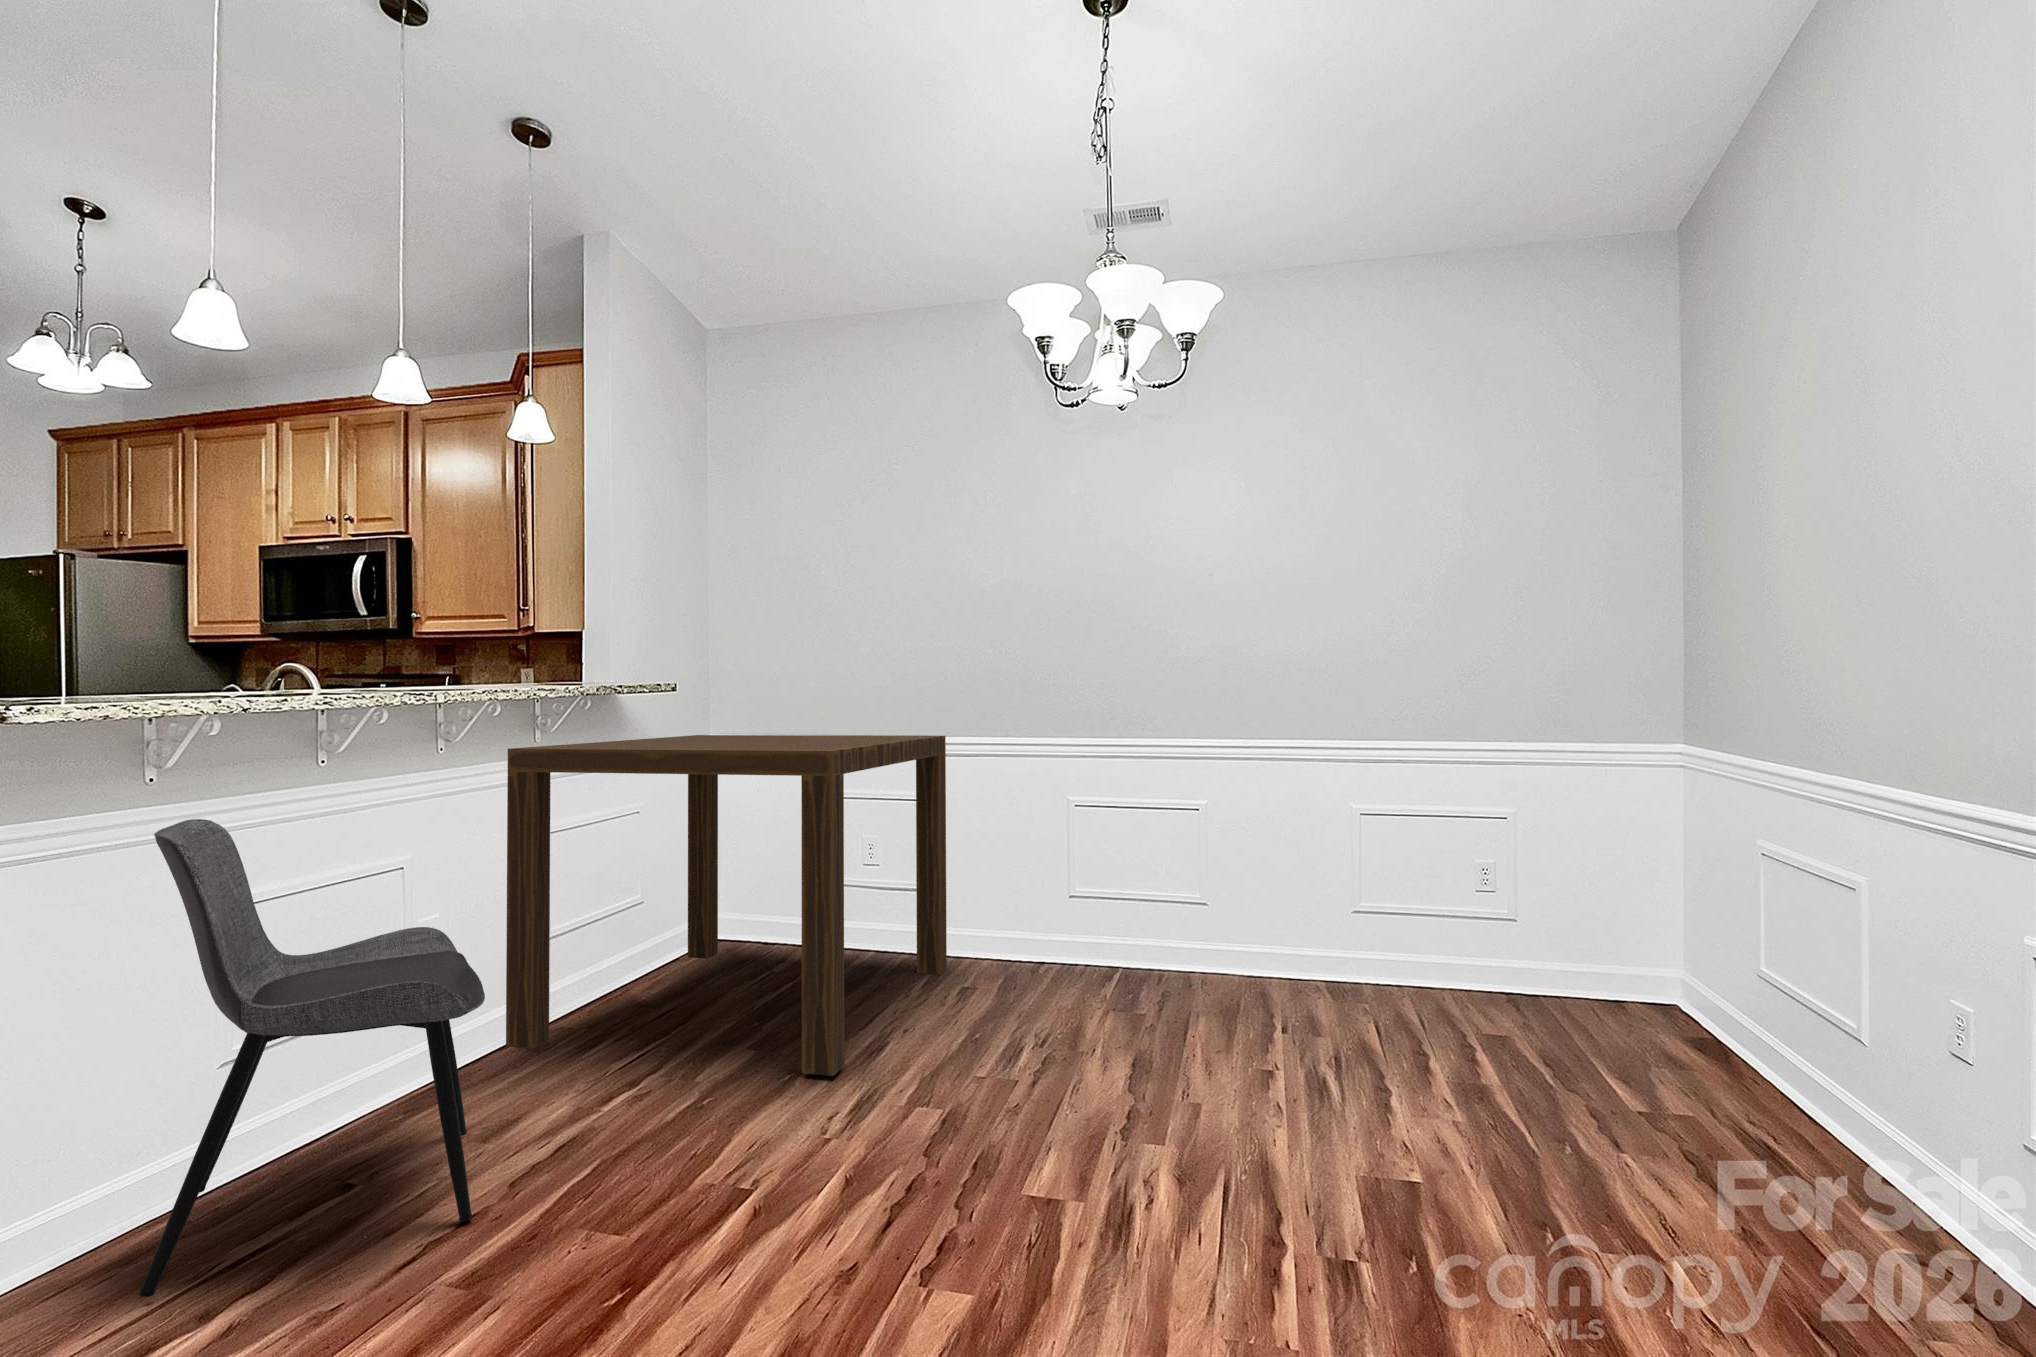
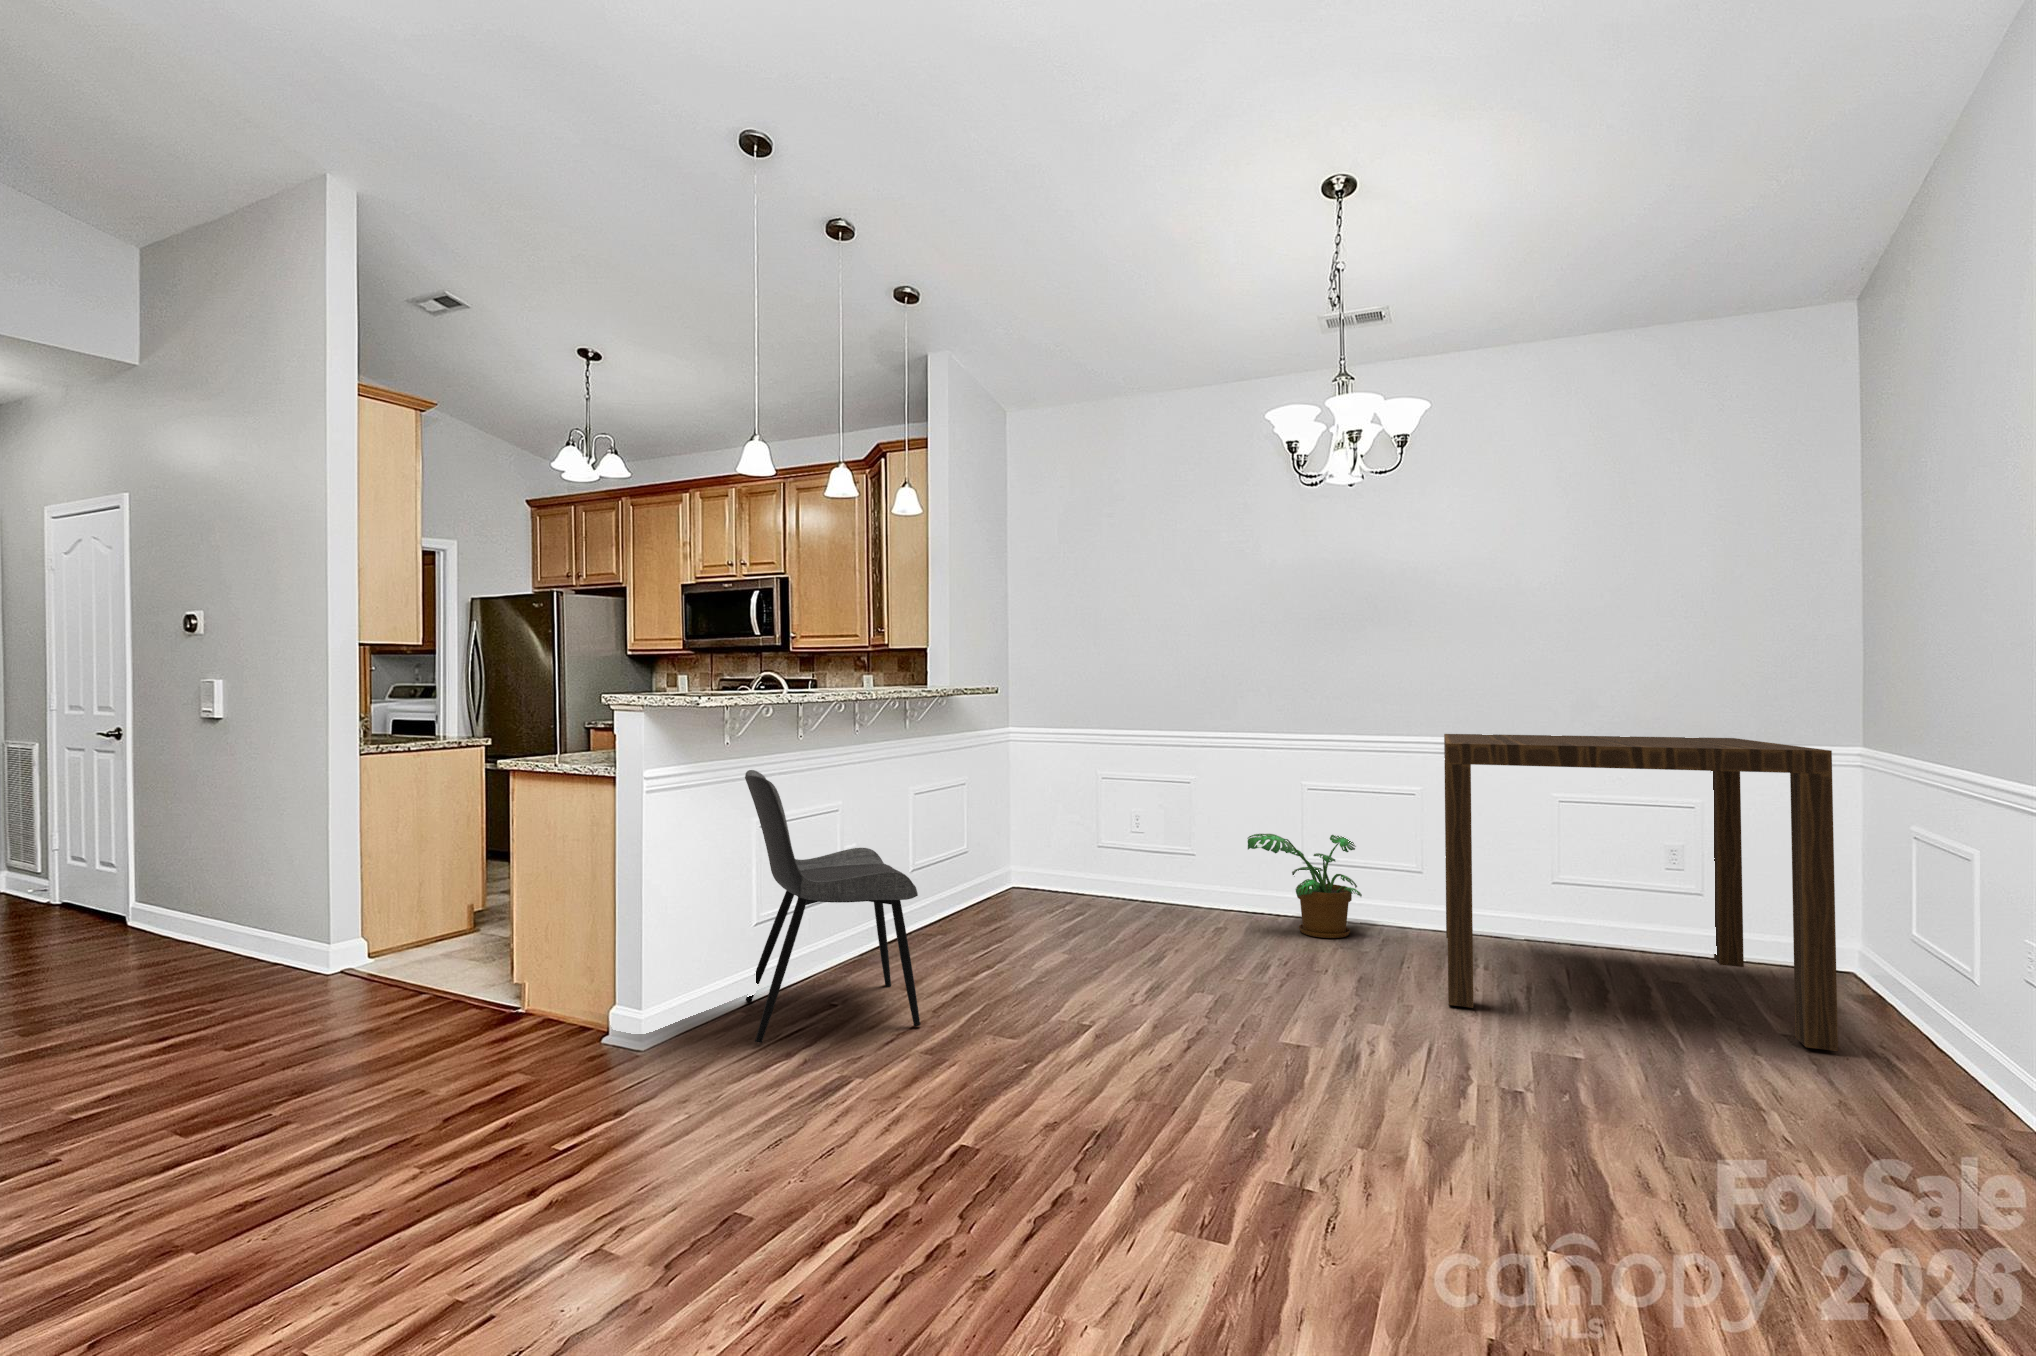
dining table: present [506,735,947,1076] -> present [1444,734,1838,1051]
potted plant: none [1005,863,1143,995] -> present [1248,834,1362,938]

